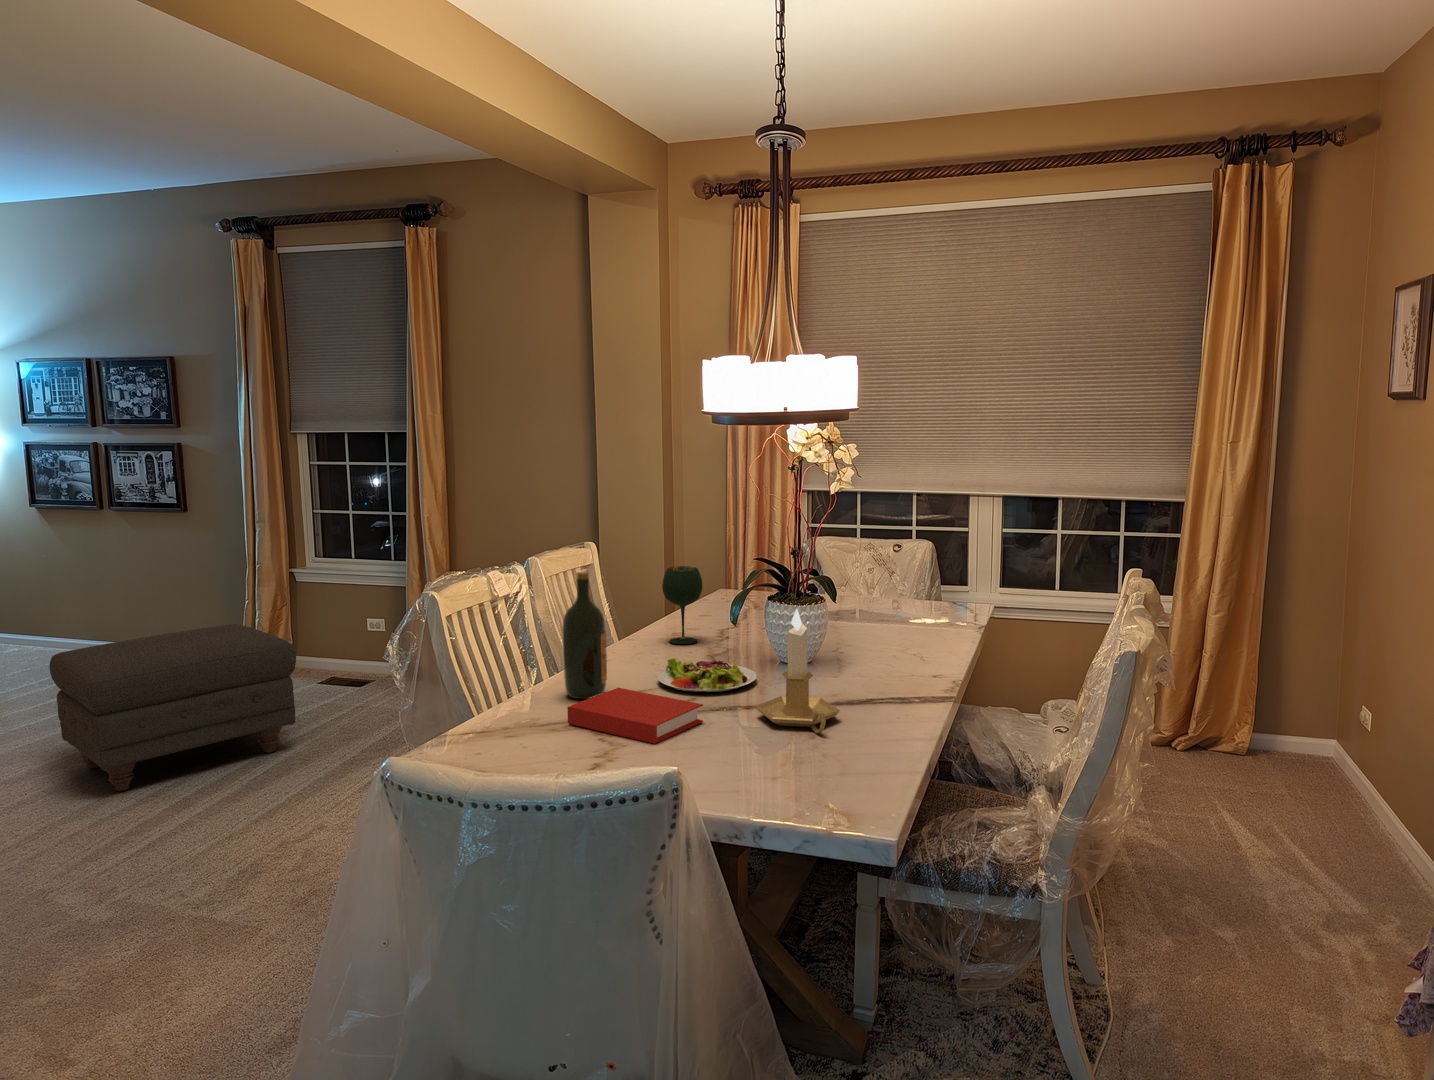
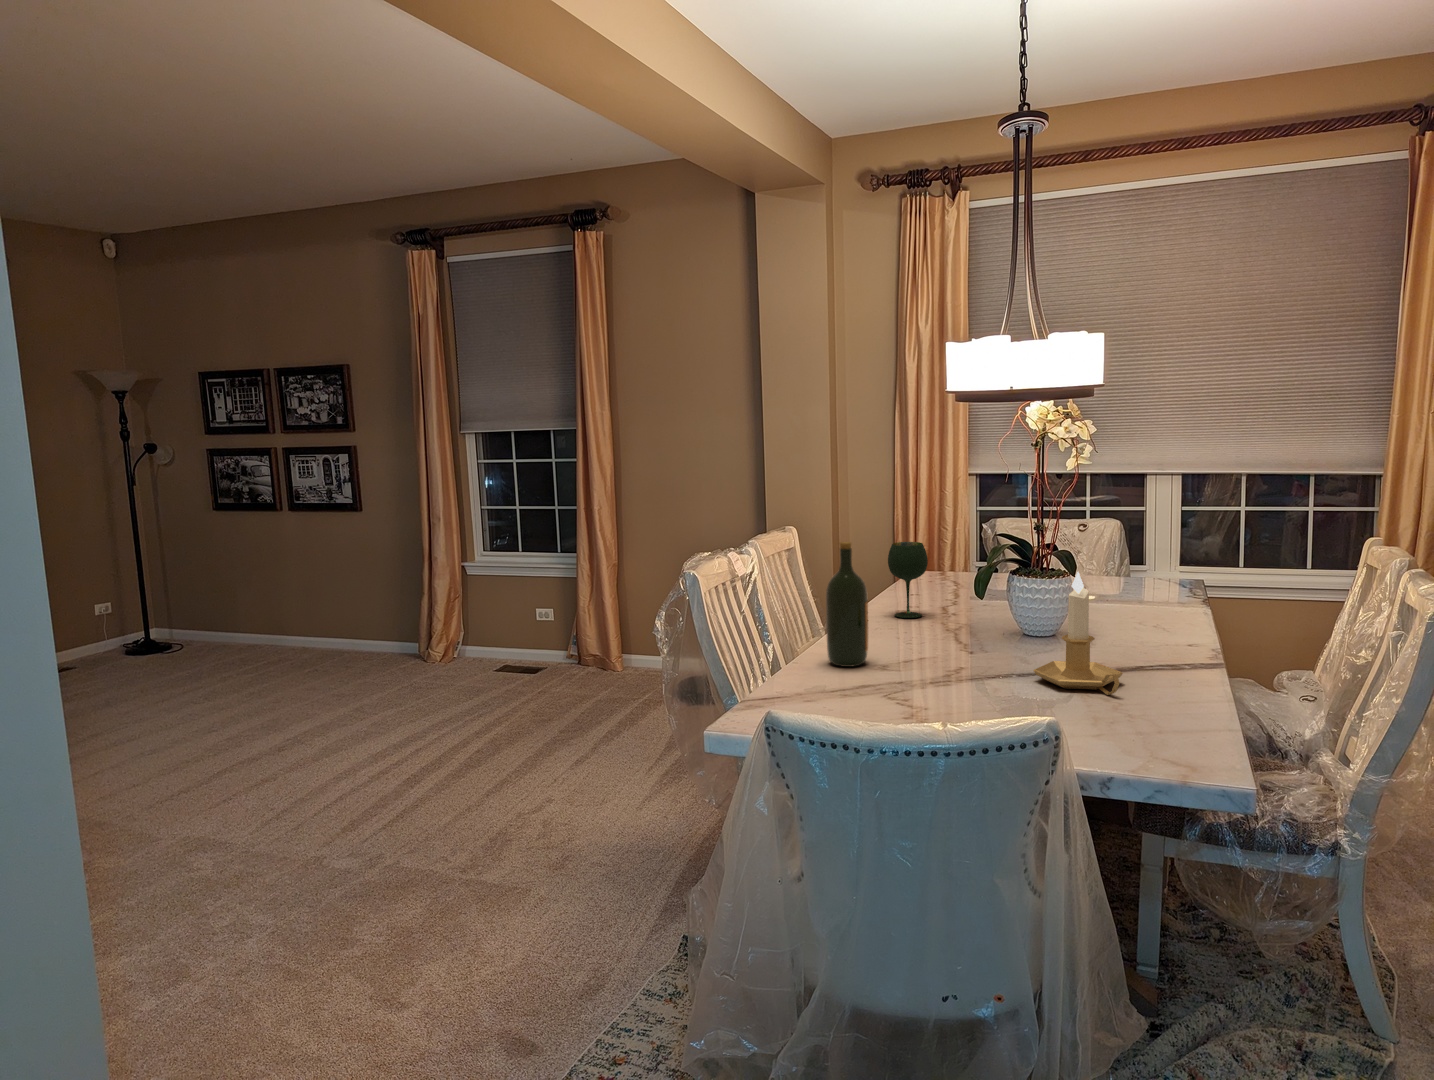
ottoman: present [49,624,296,791] -> none [270,613,492,769]
salad plate: present [657,658,757,692] -> none [910,628,1011,660]
book: present [567,688,703,744] -> none [849,654,984,705]

